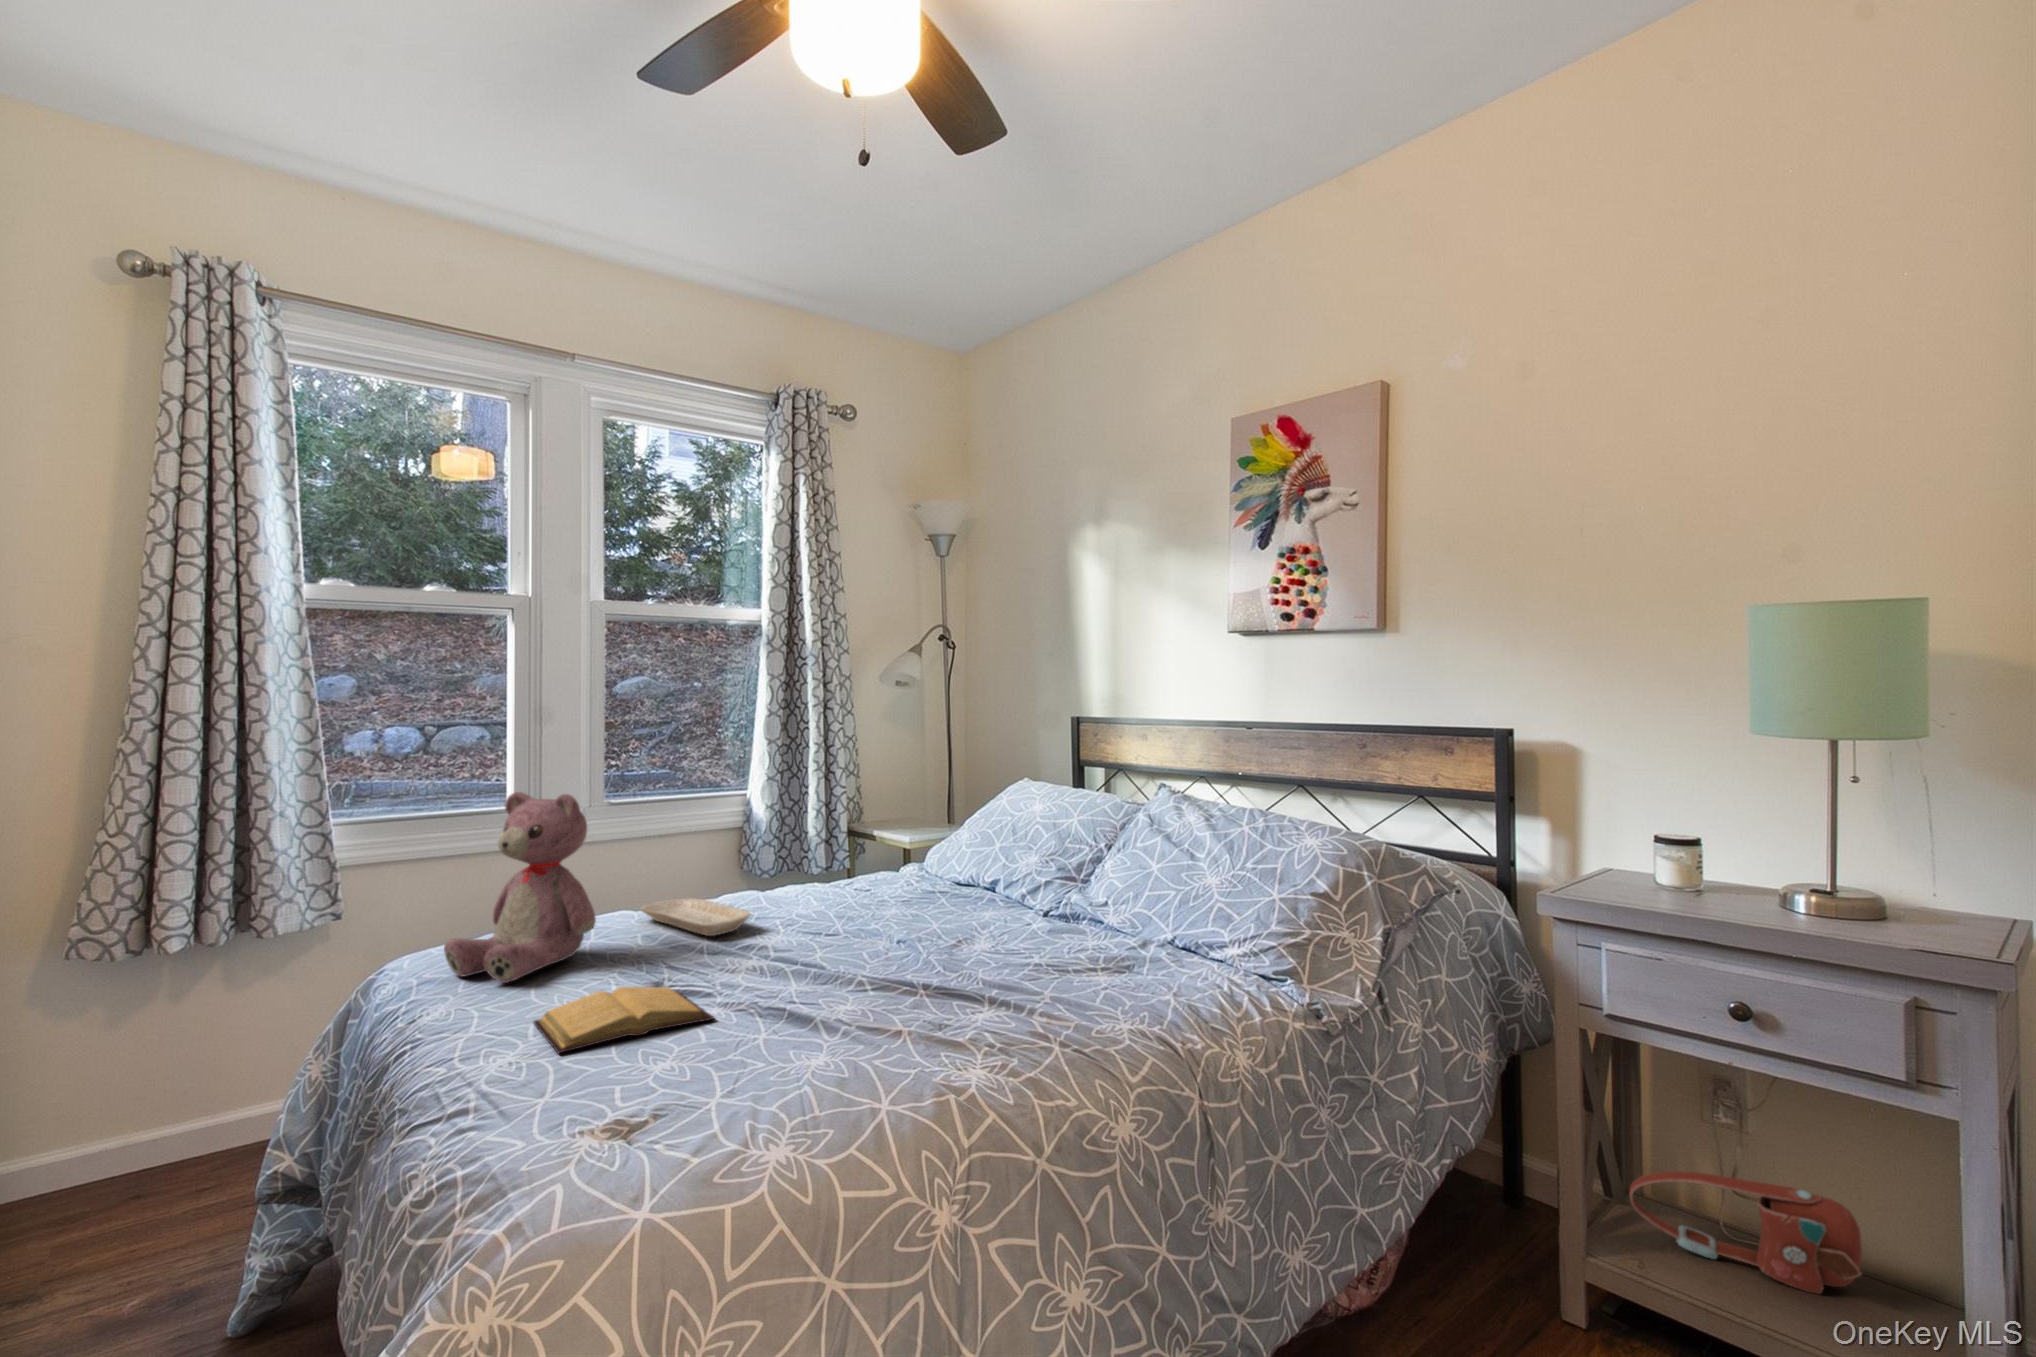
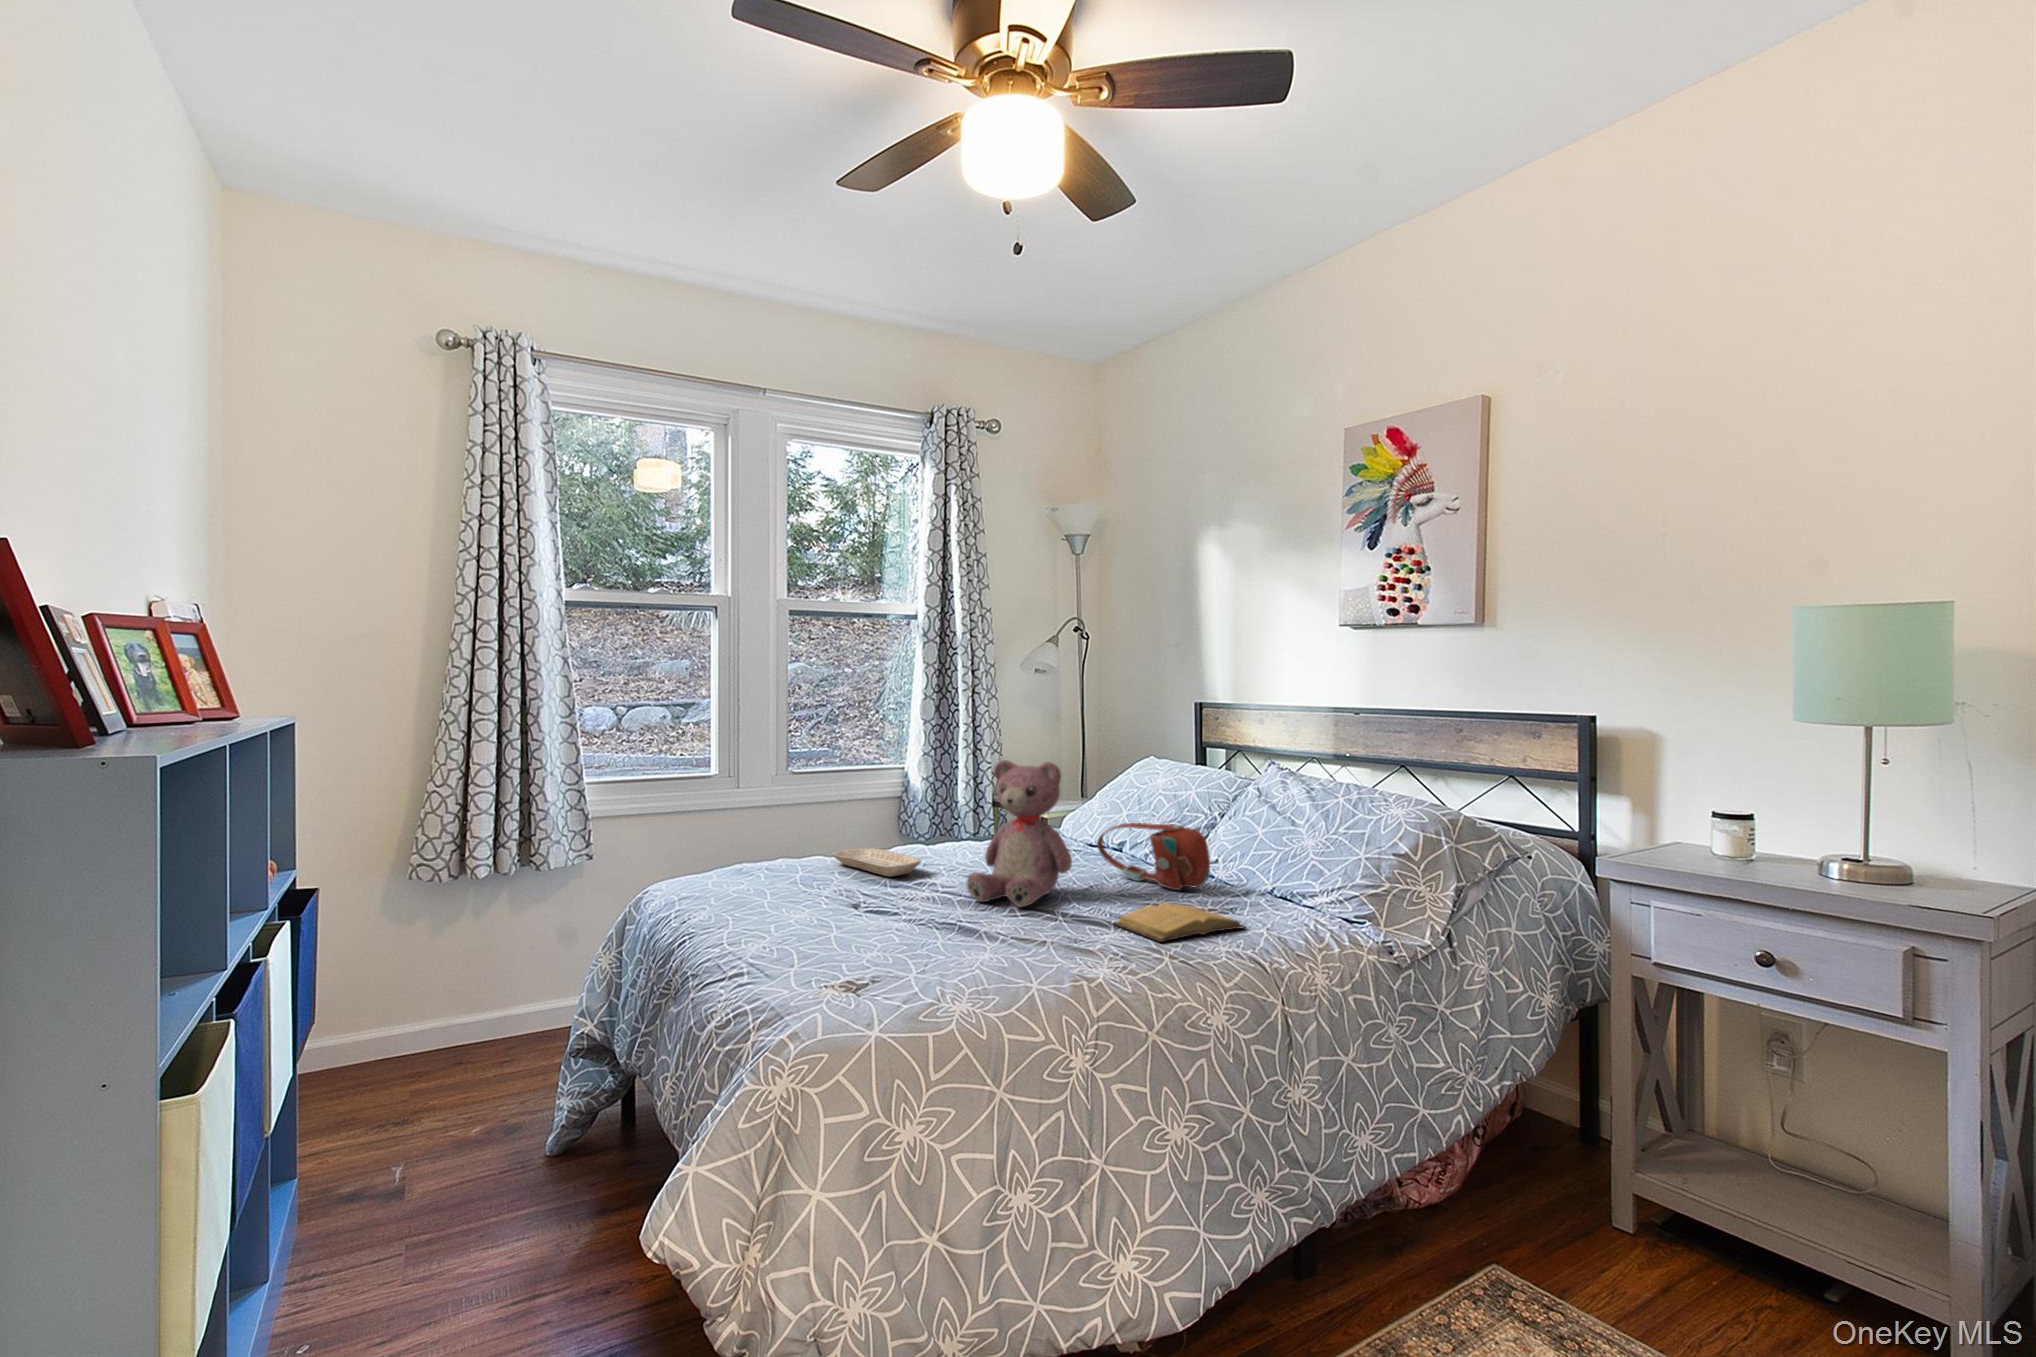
teddy bear: present [444,792,596,983] -> present [967,760,1072,907]
book: present [534,987,714,1054] -> present [1113,903,1246,942]
handbag: present [1629,1171,1862,1294] -> present [1097,823,1210,890]

